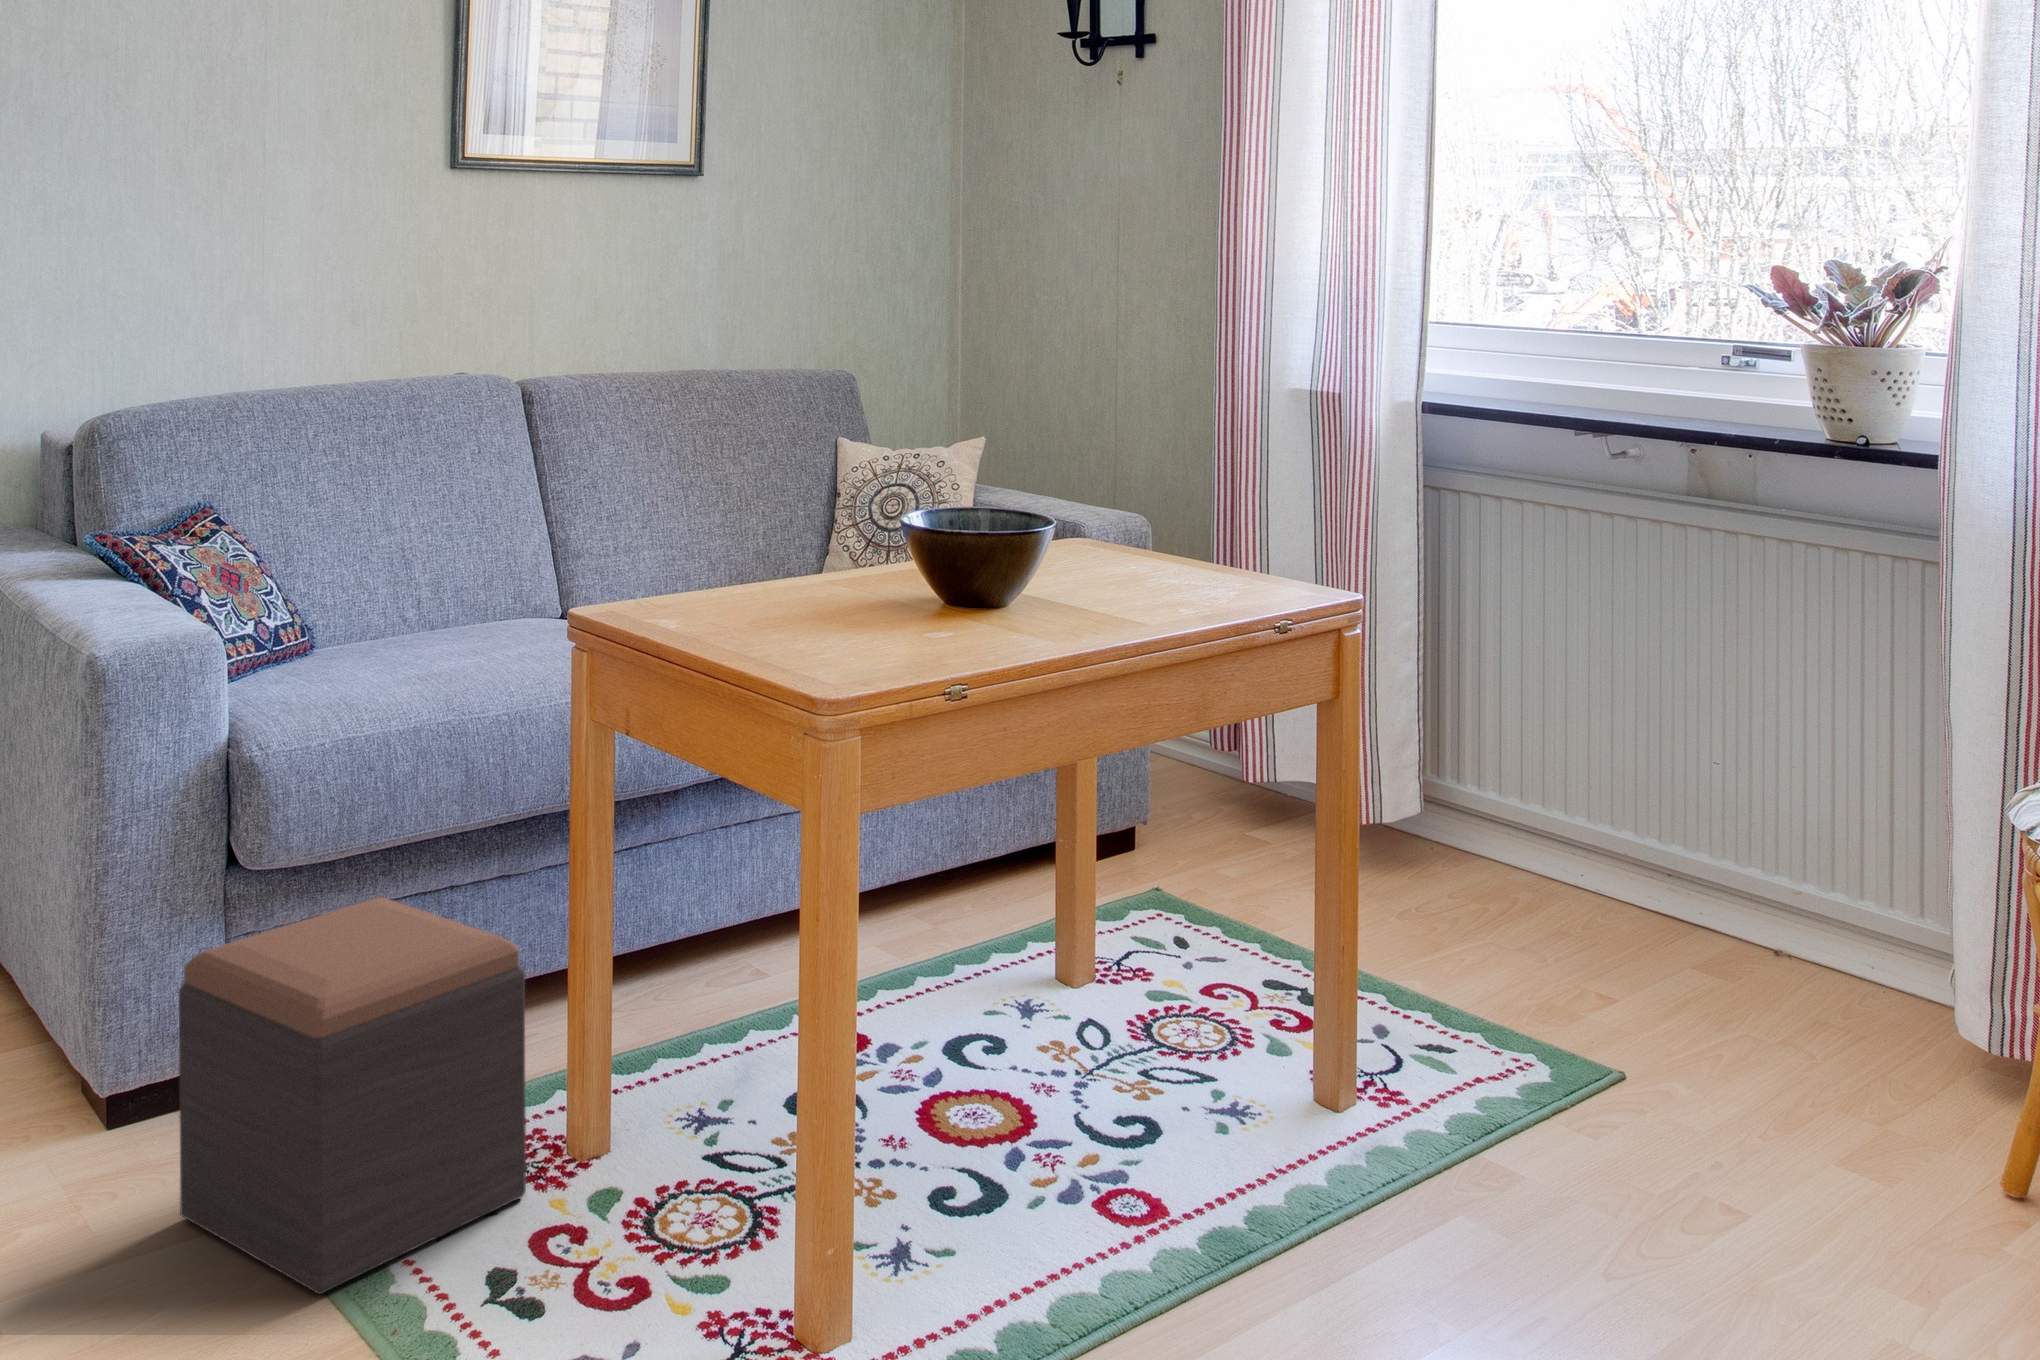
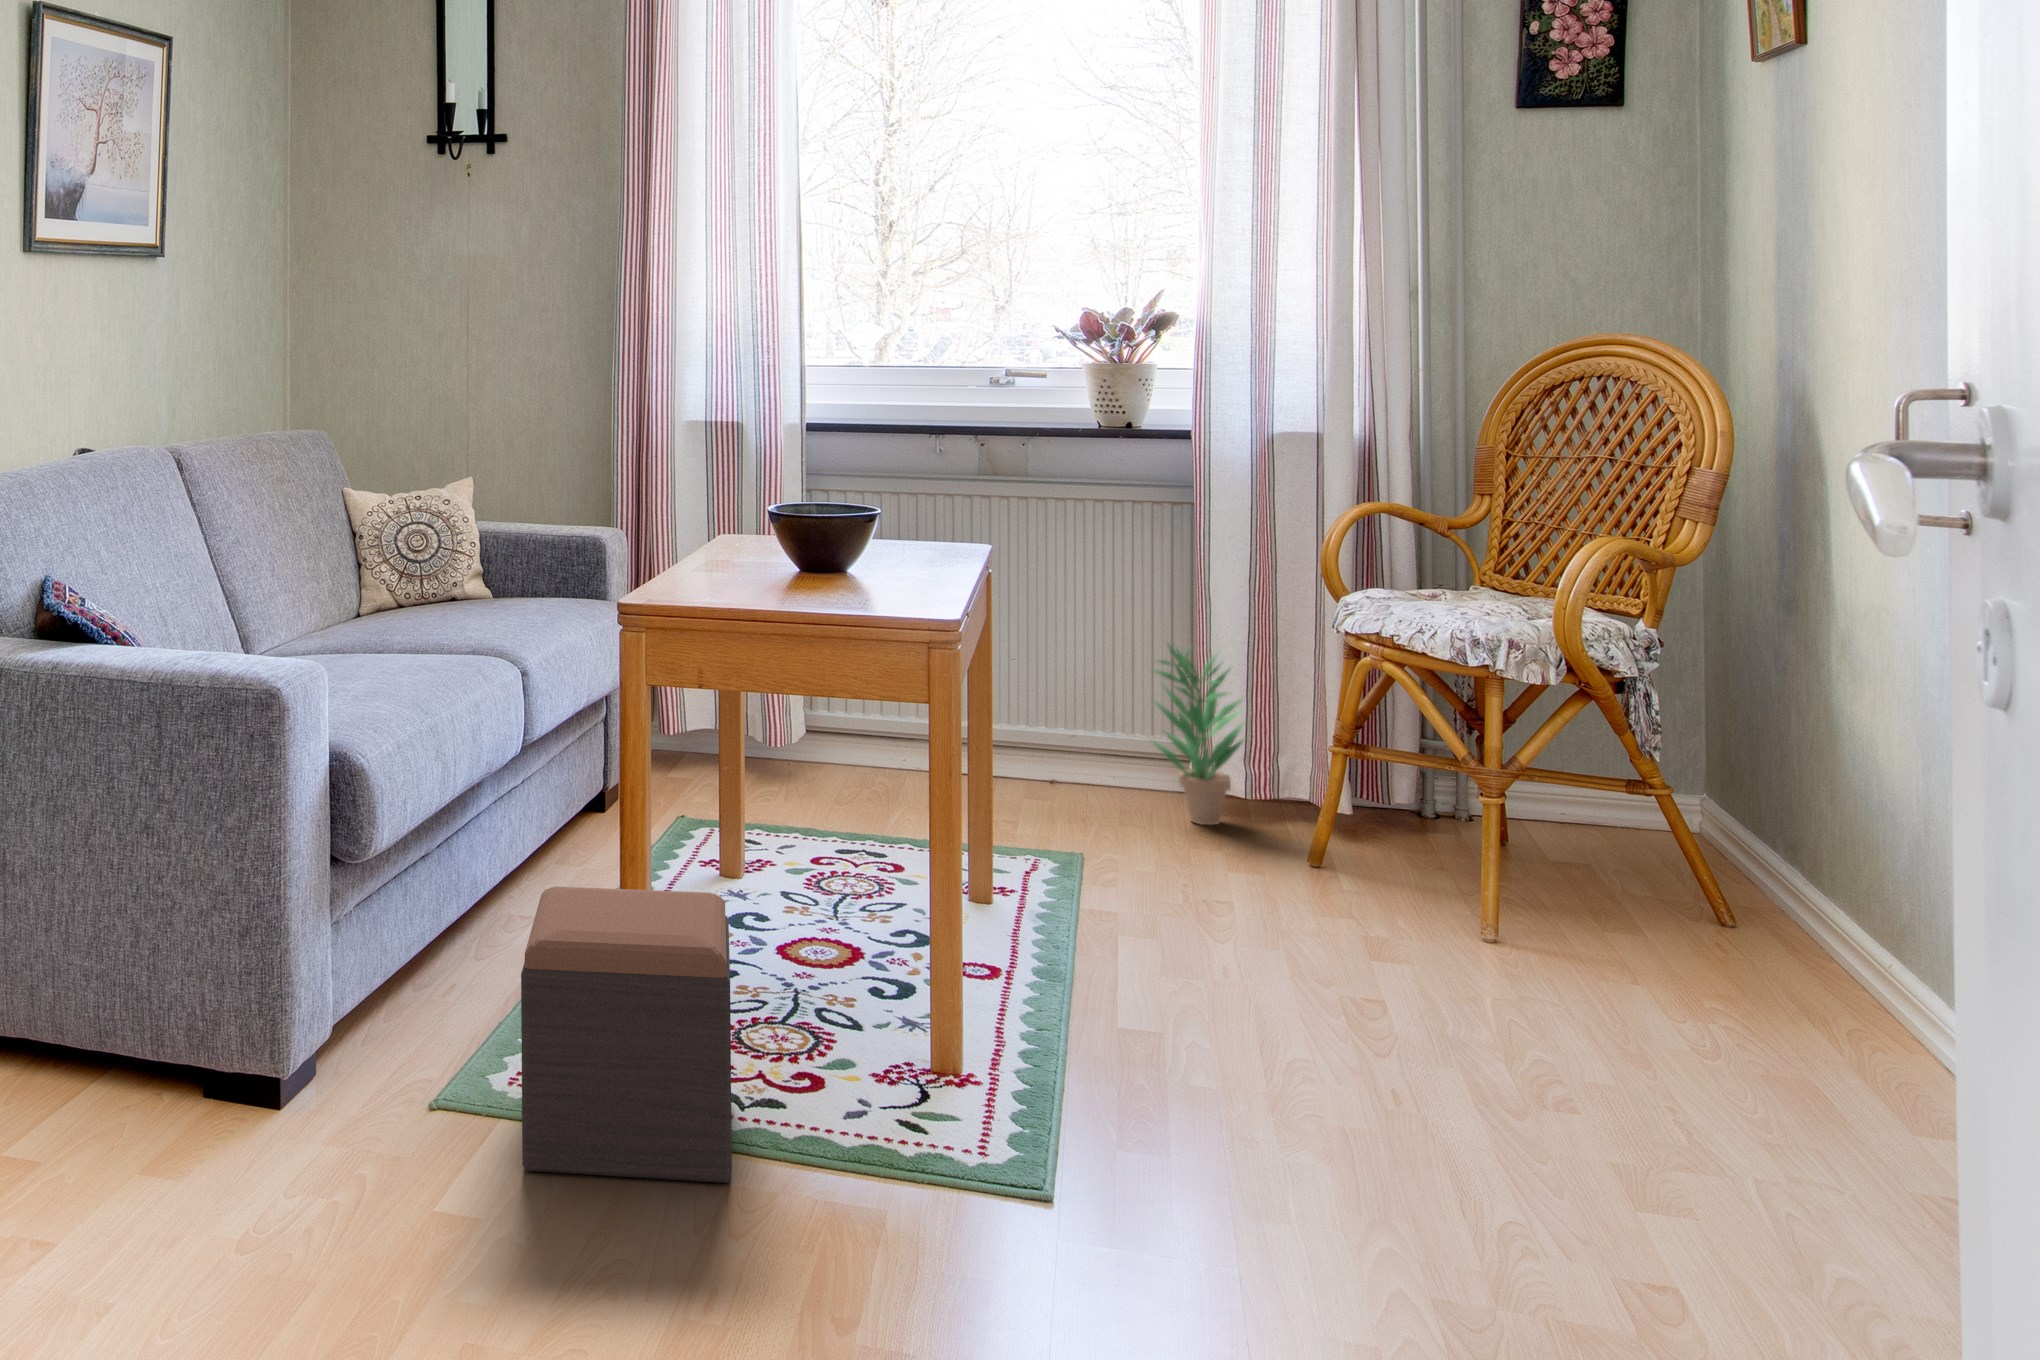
potted plant: none [1744,713,1916,994] -> present [1151,645,1244,825]

